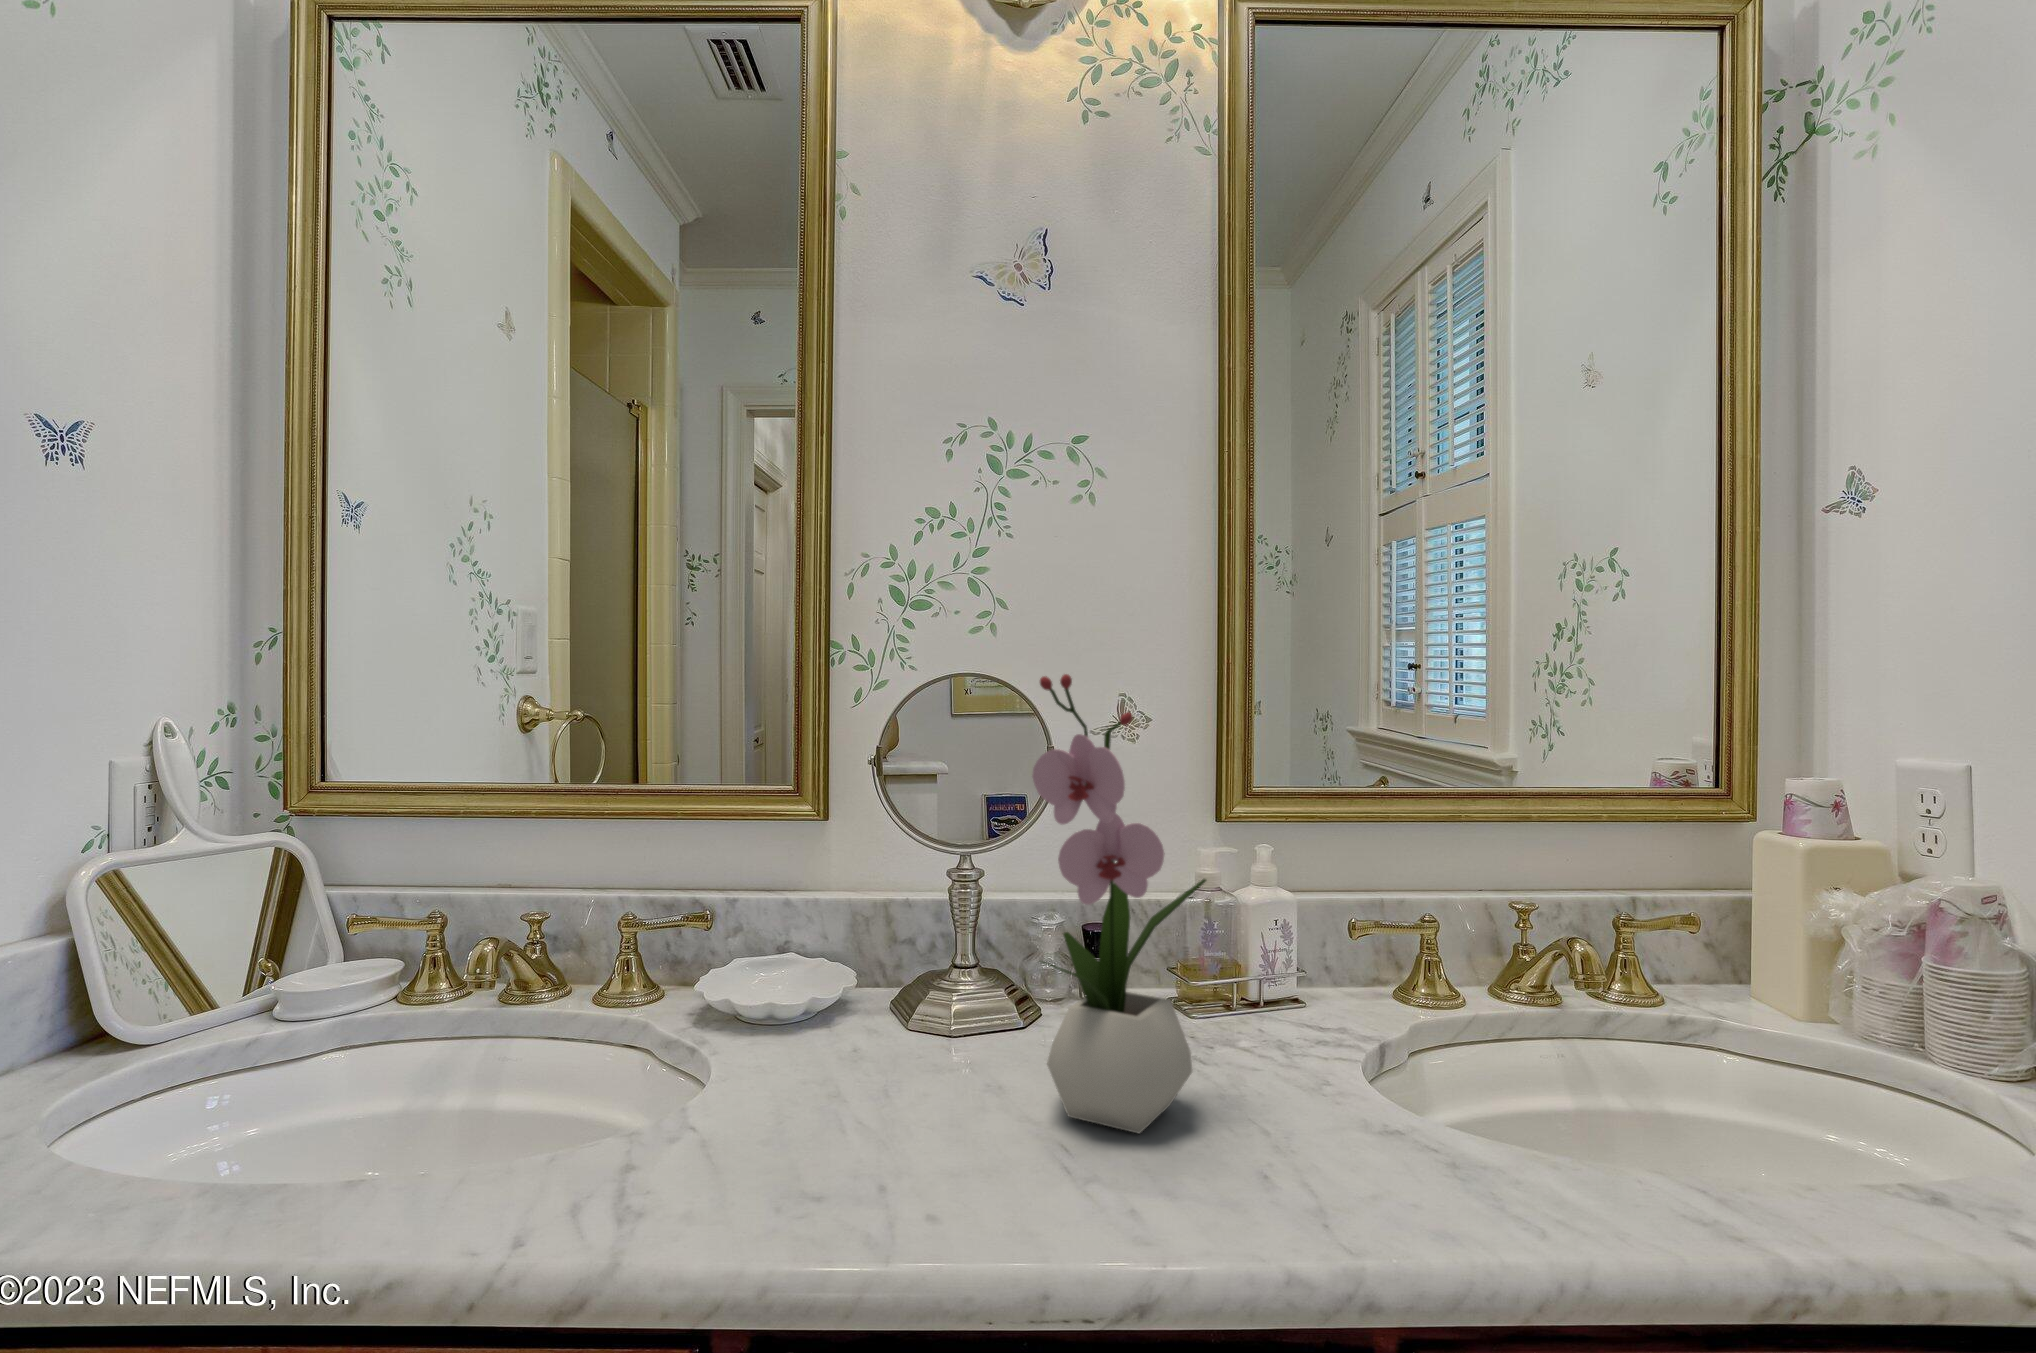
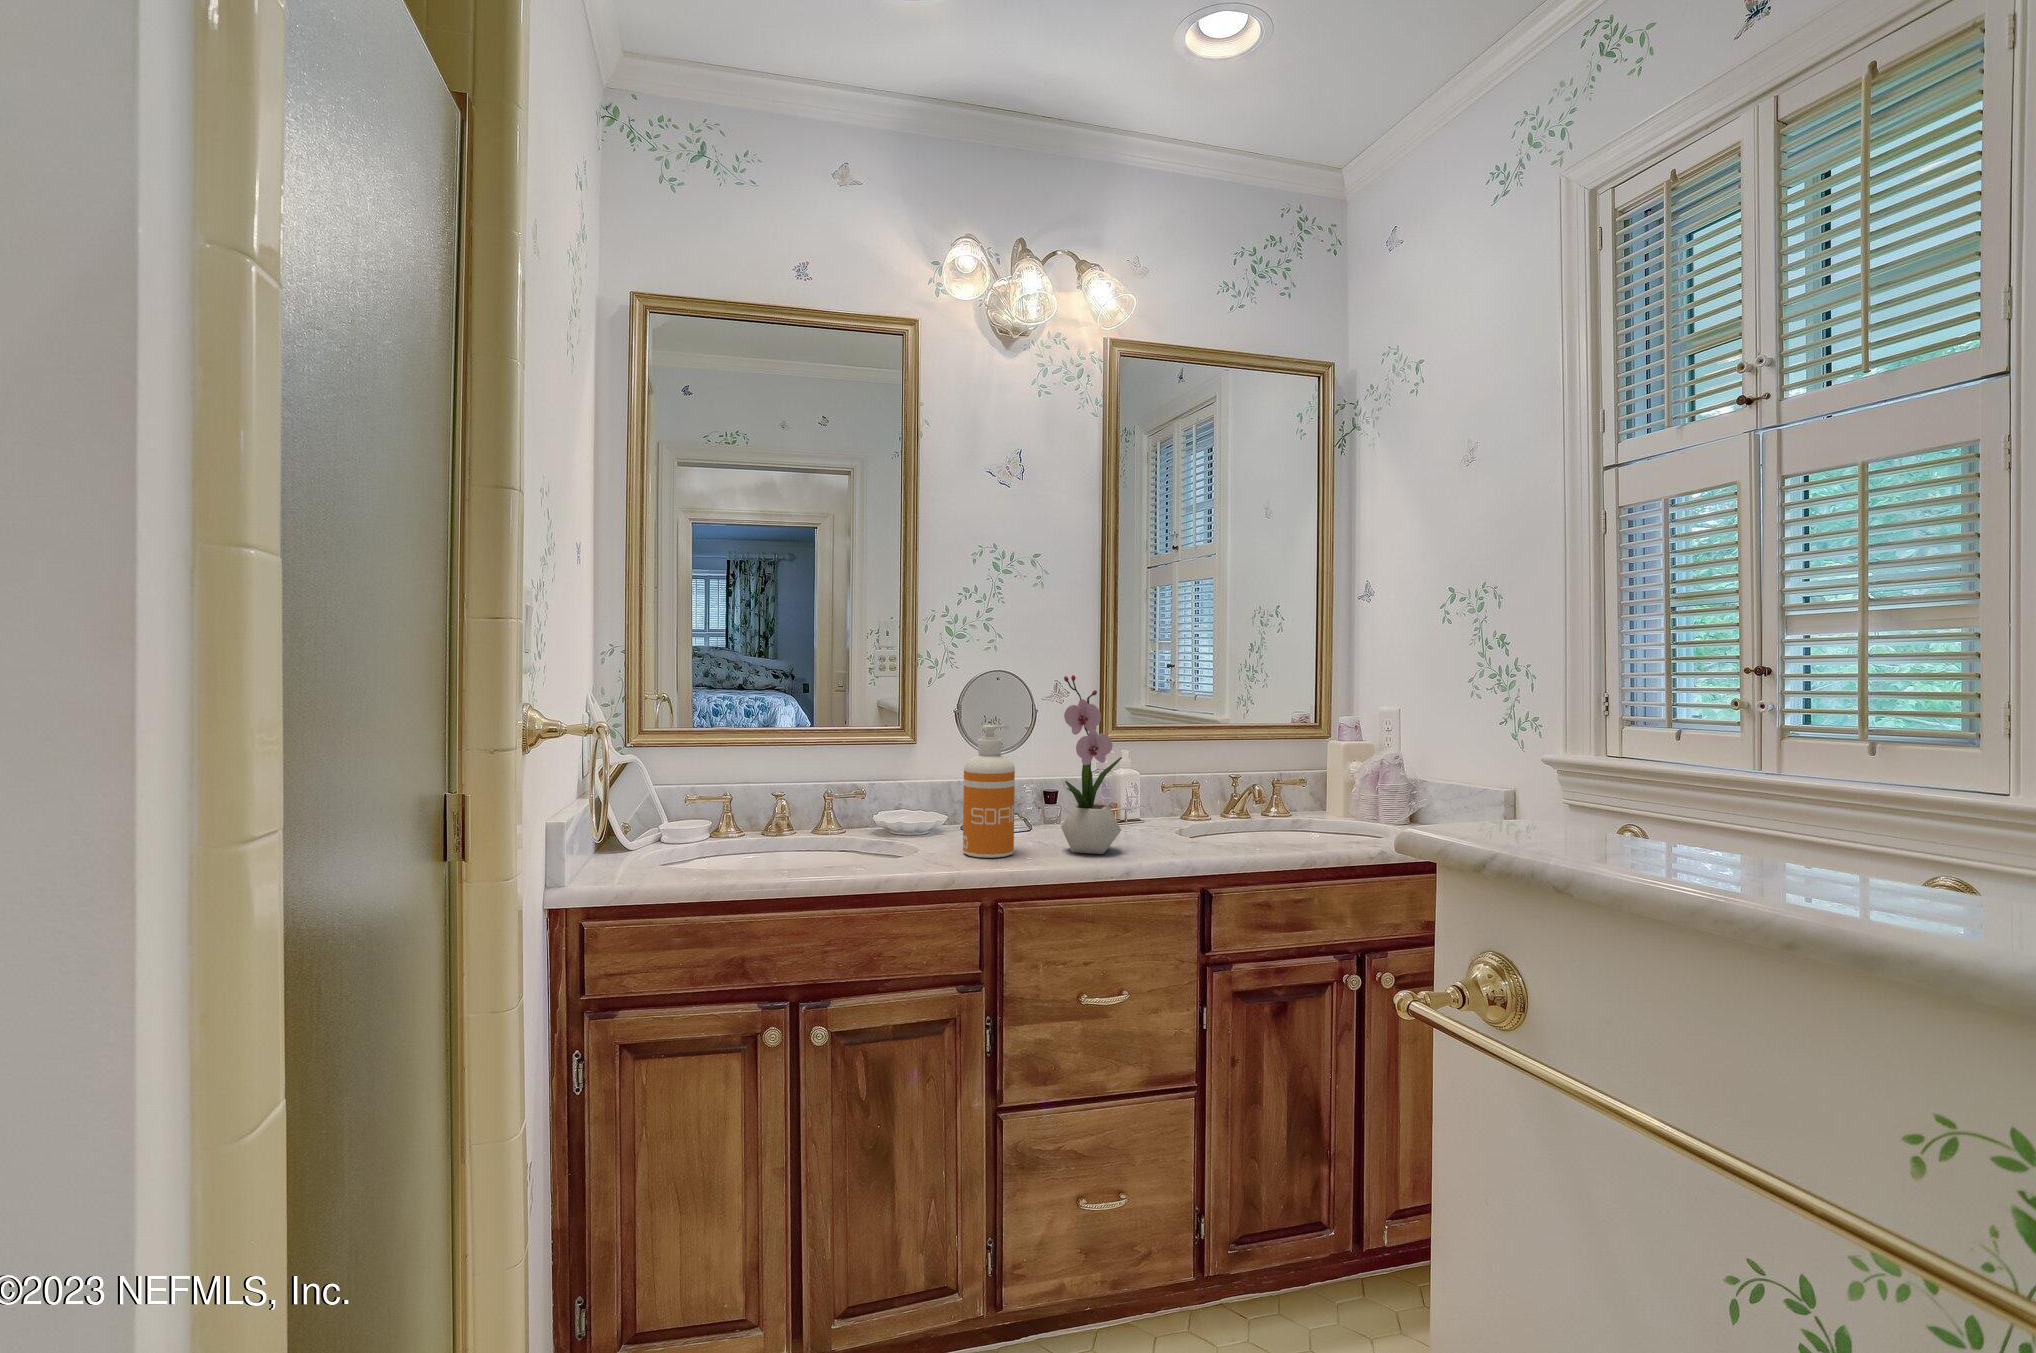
soap dispenser: none [808,793,932,1124] -> present [963,725,1015,858]

